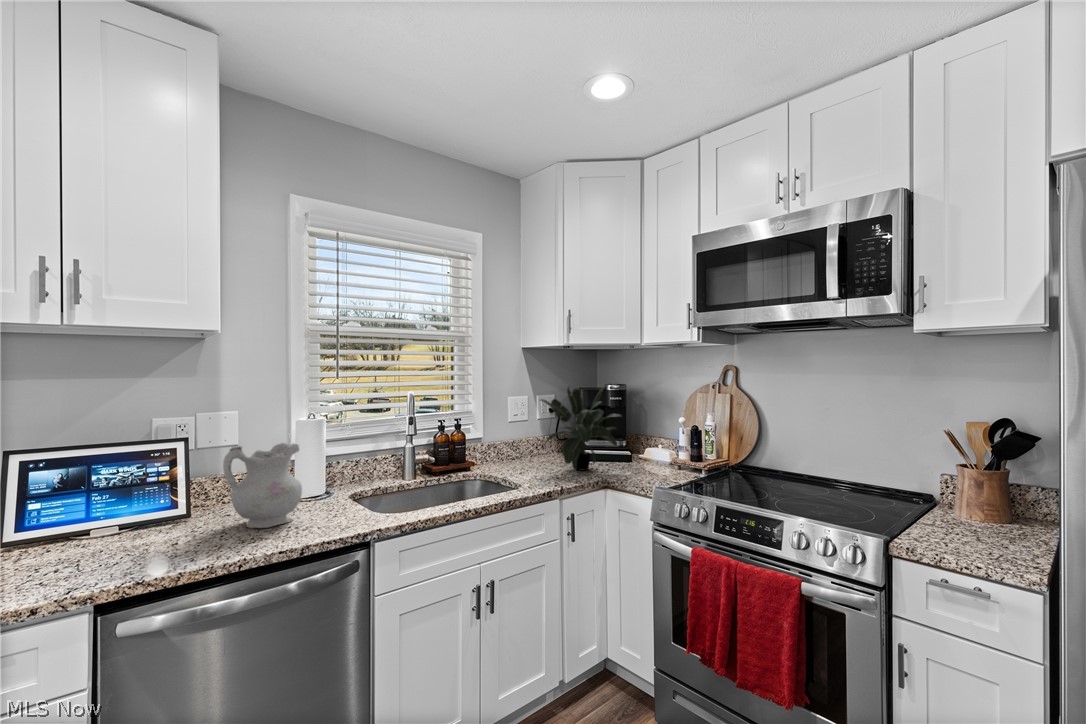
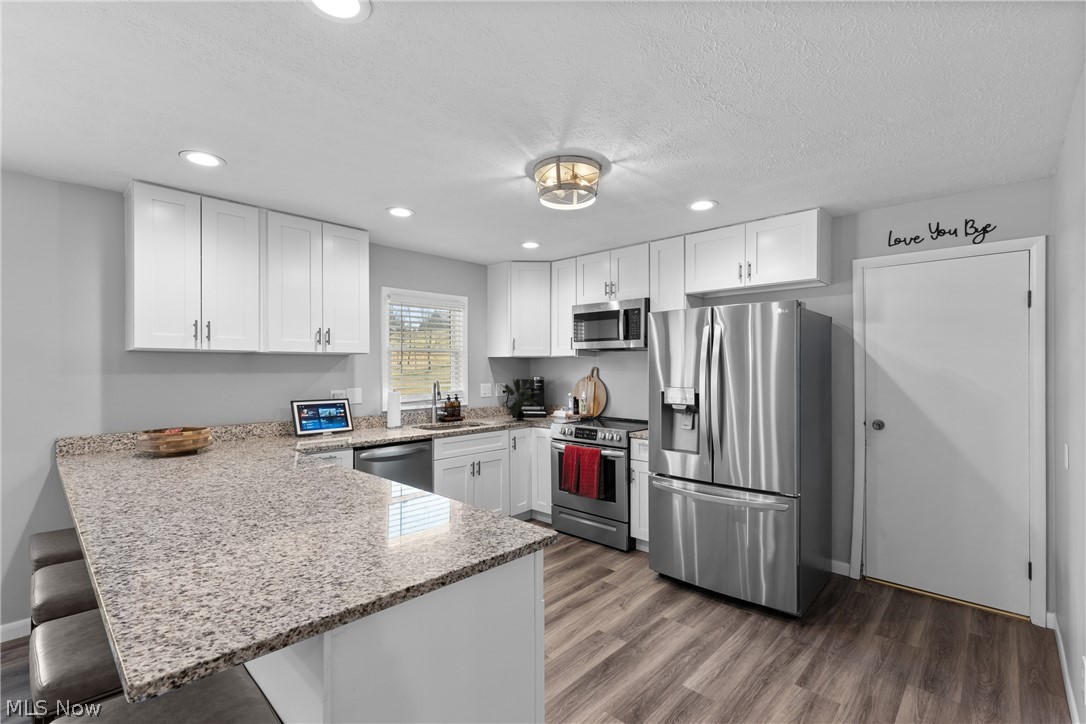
ceramic pitcher: present [223,443,302,528] -> none [373,400,401,433]

